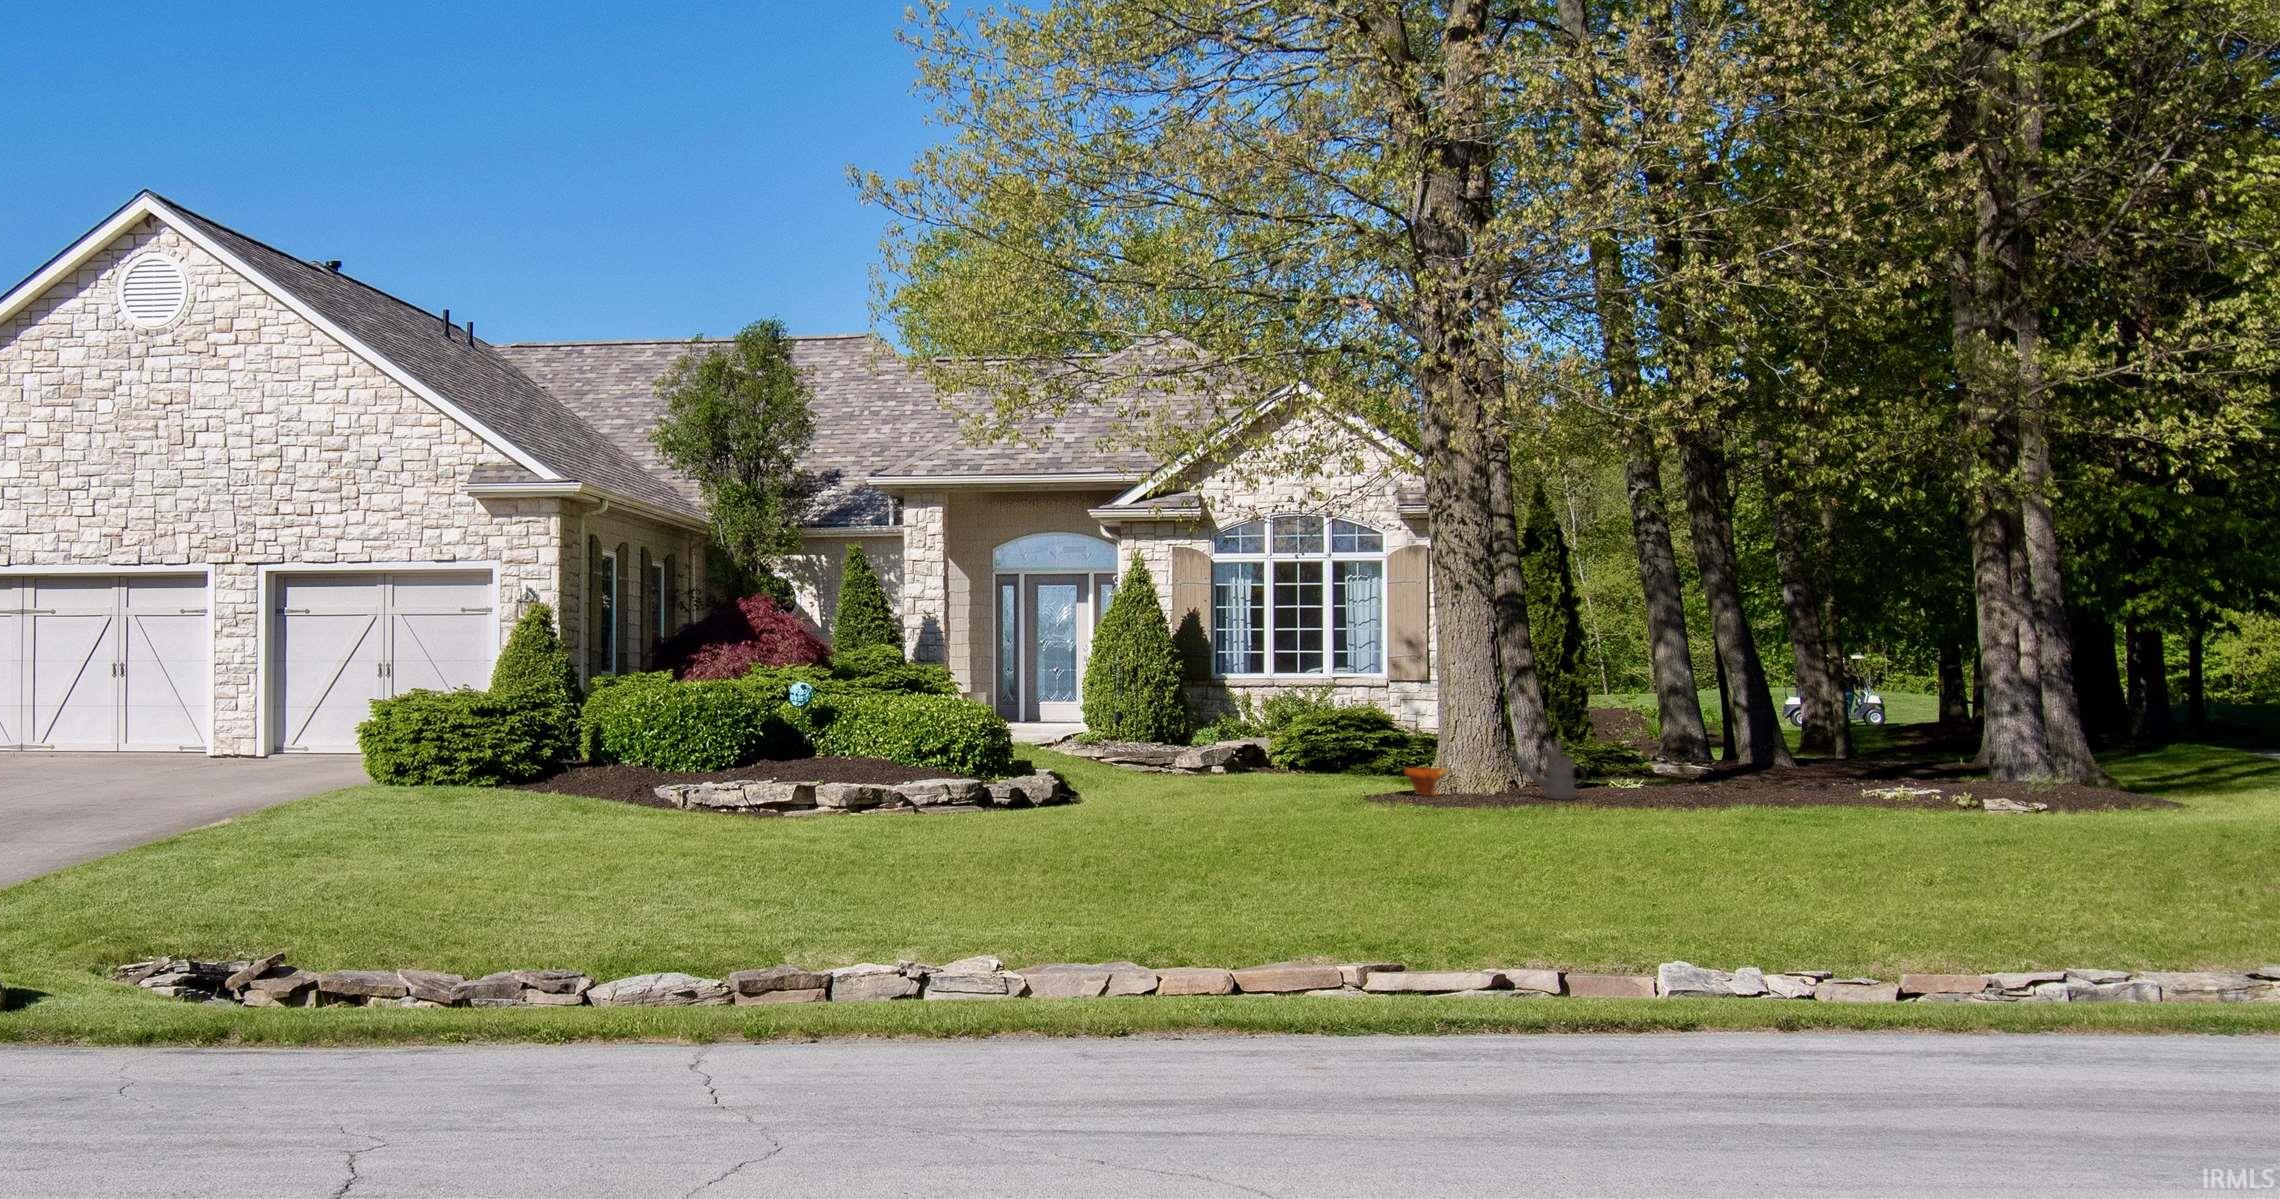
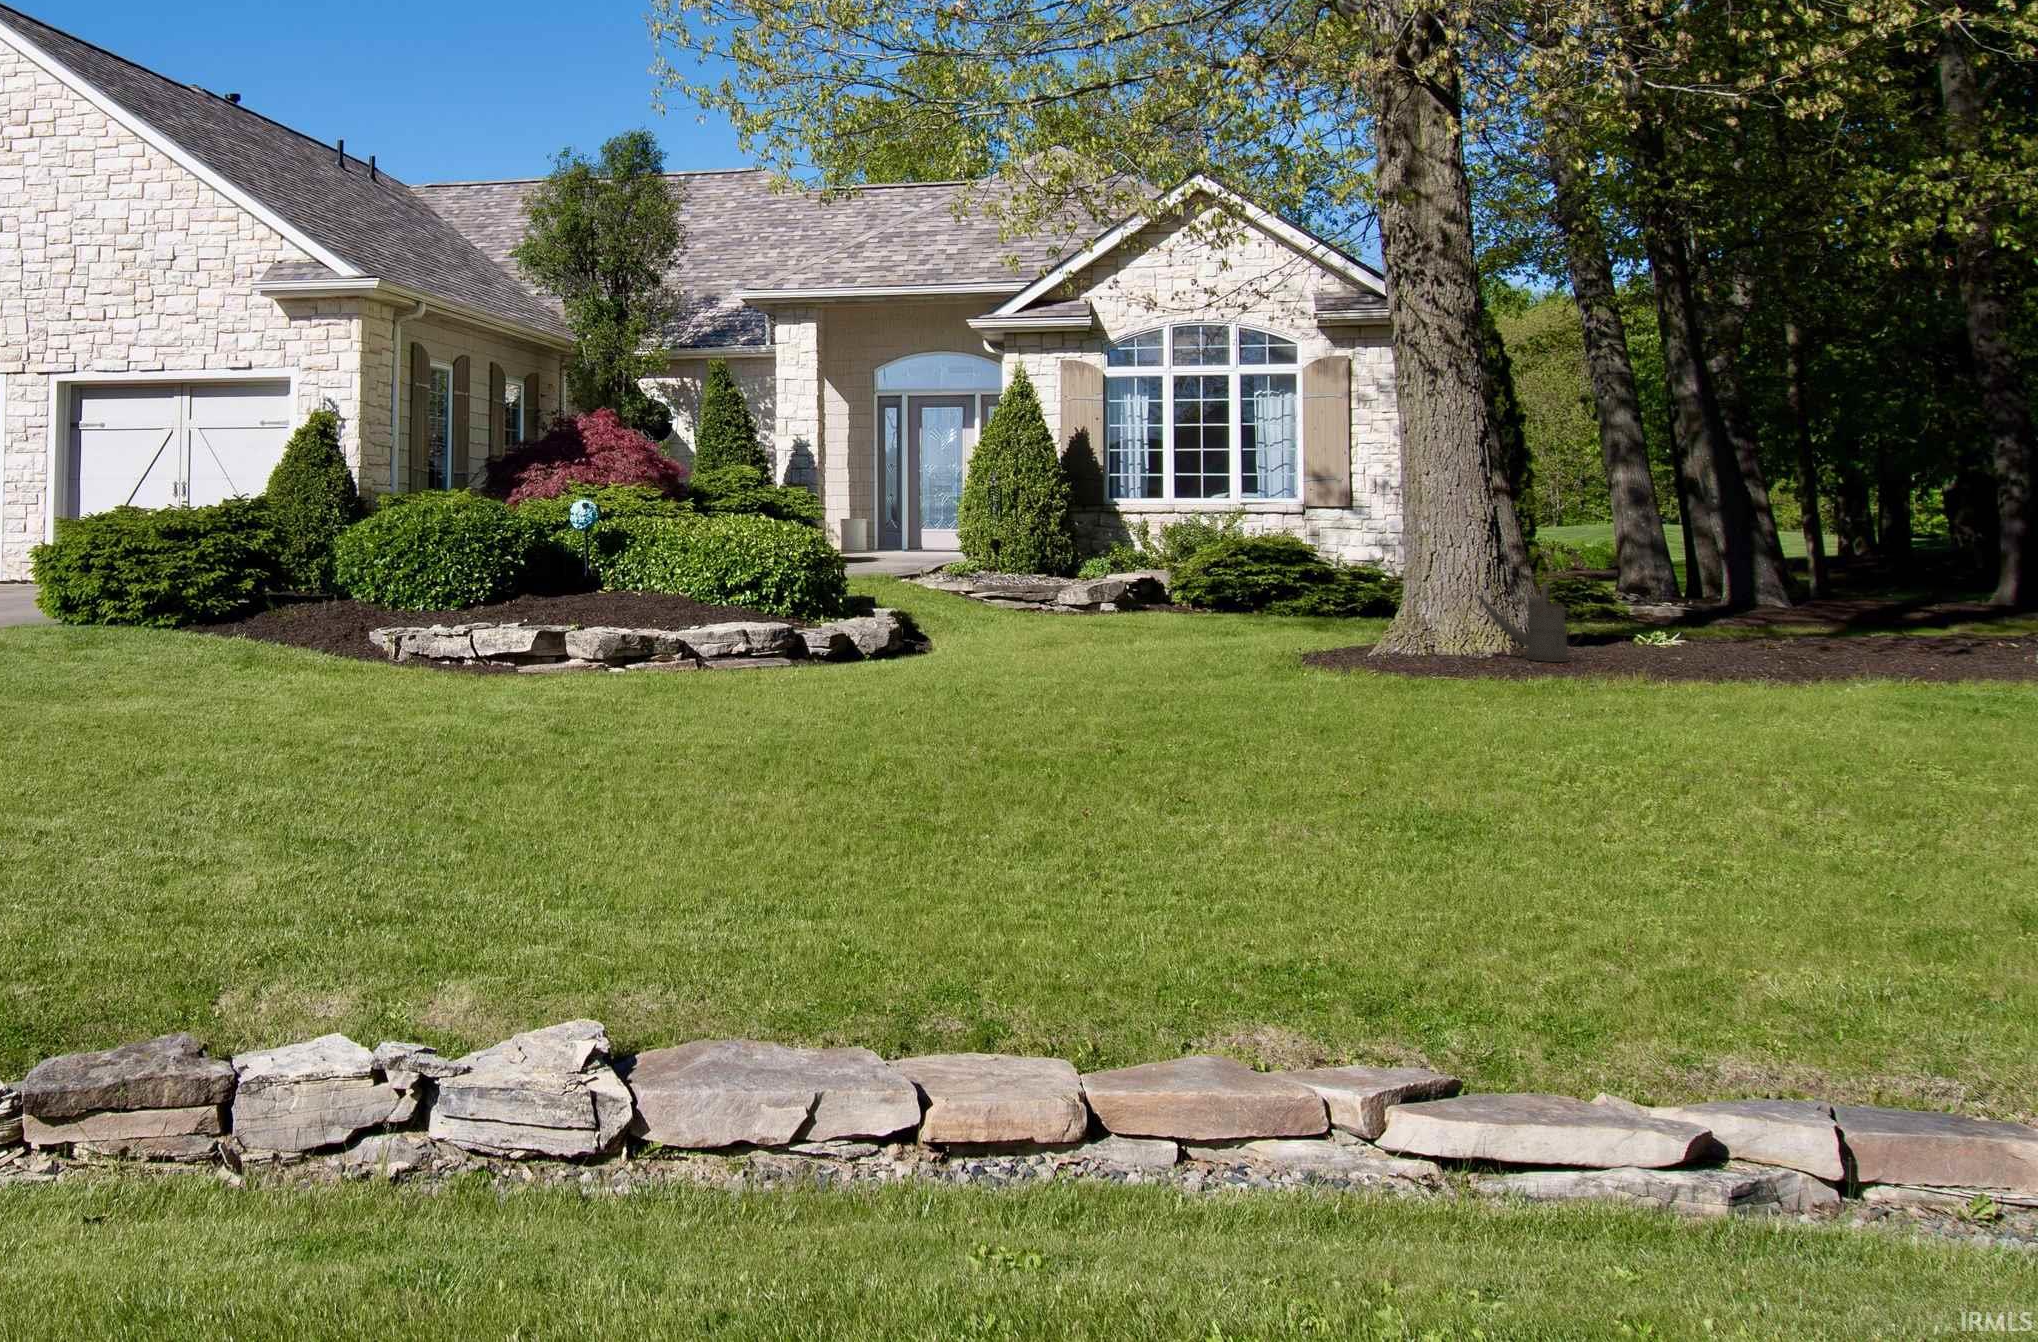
planter: present [1405,768,1447,796] -> none [1333,616,1392,653]

